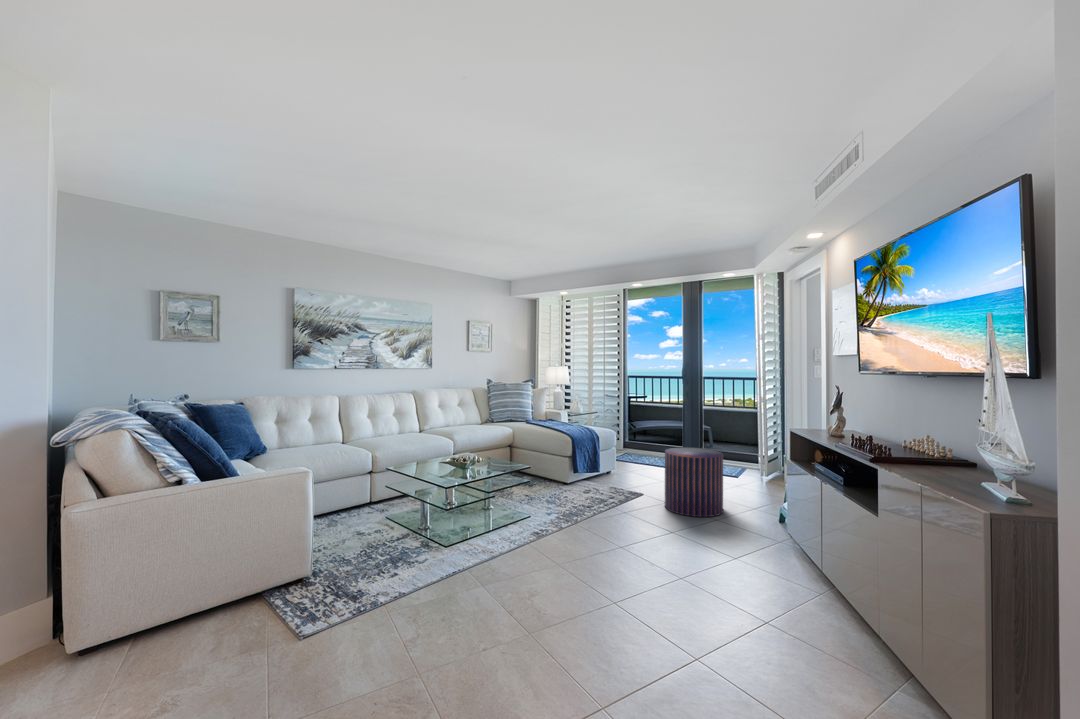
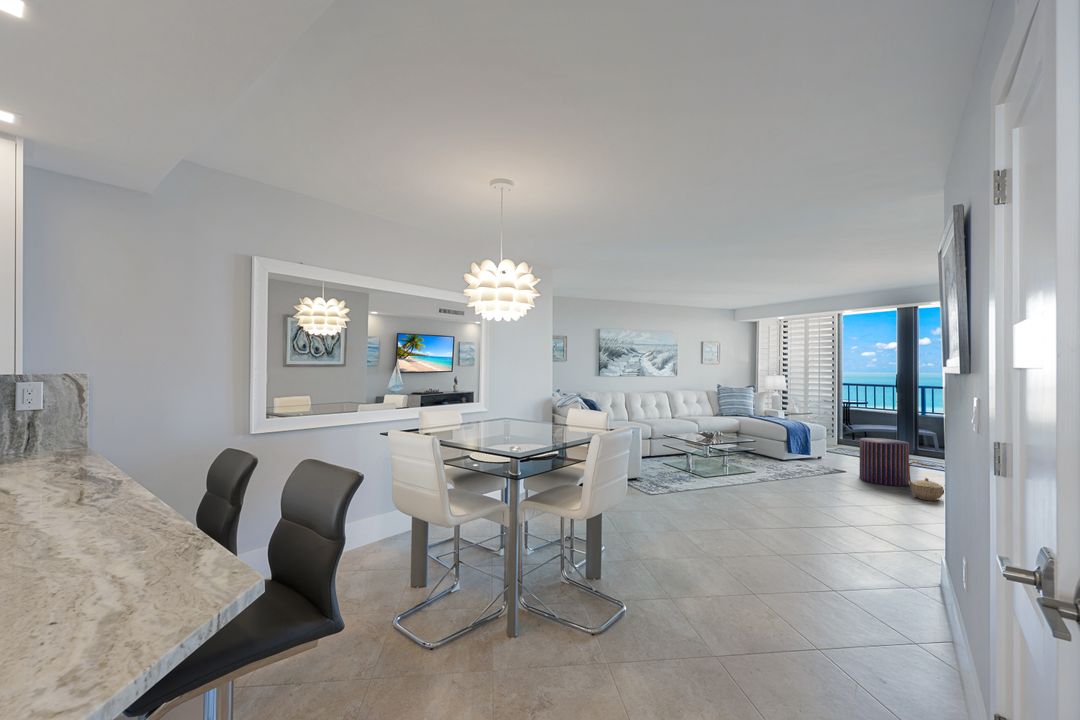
basket: none [734,485,783,543] -> present [908,462,944,501]

